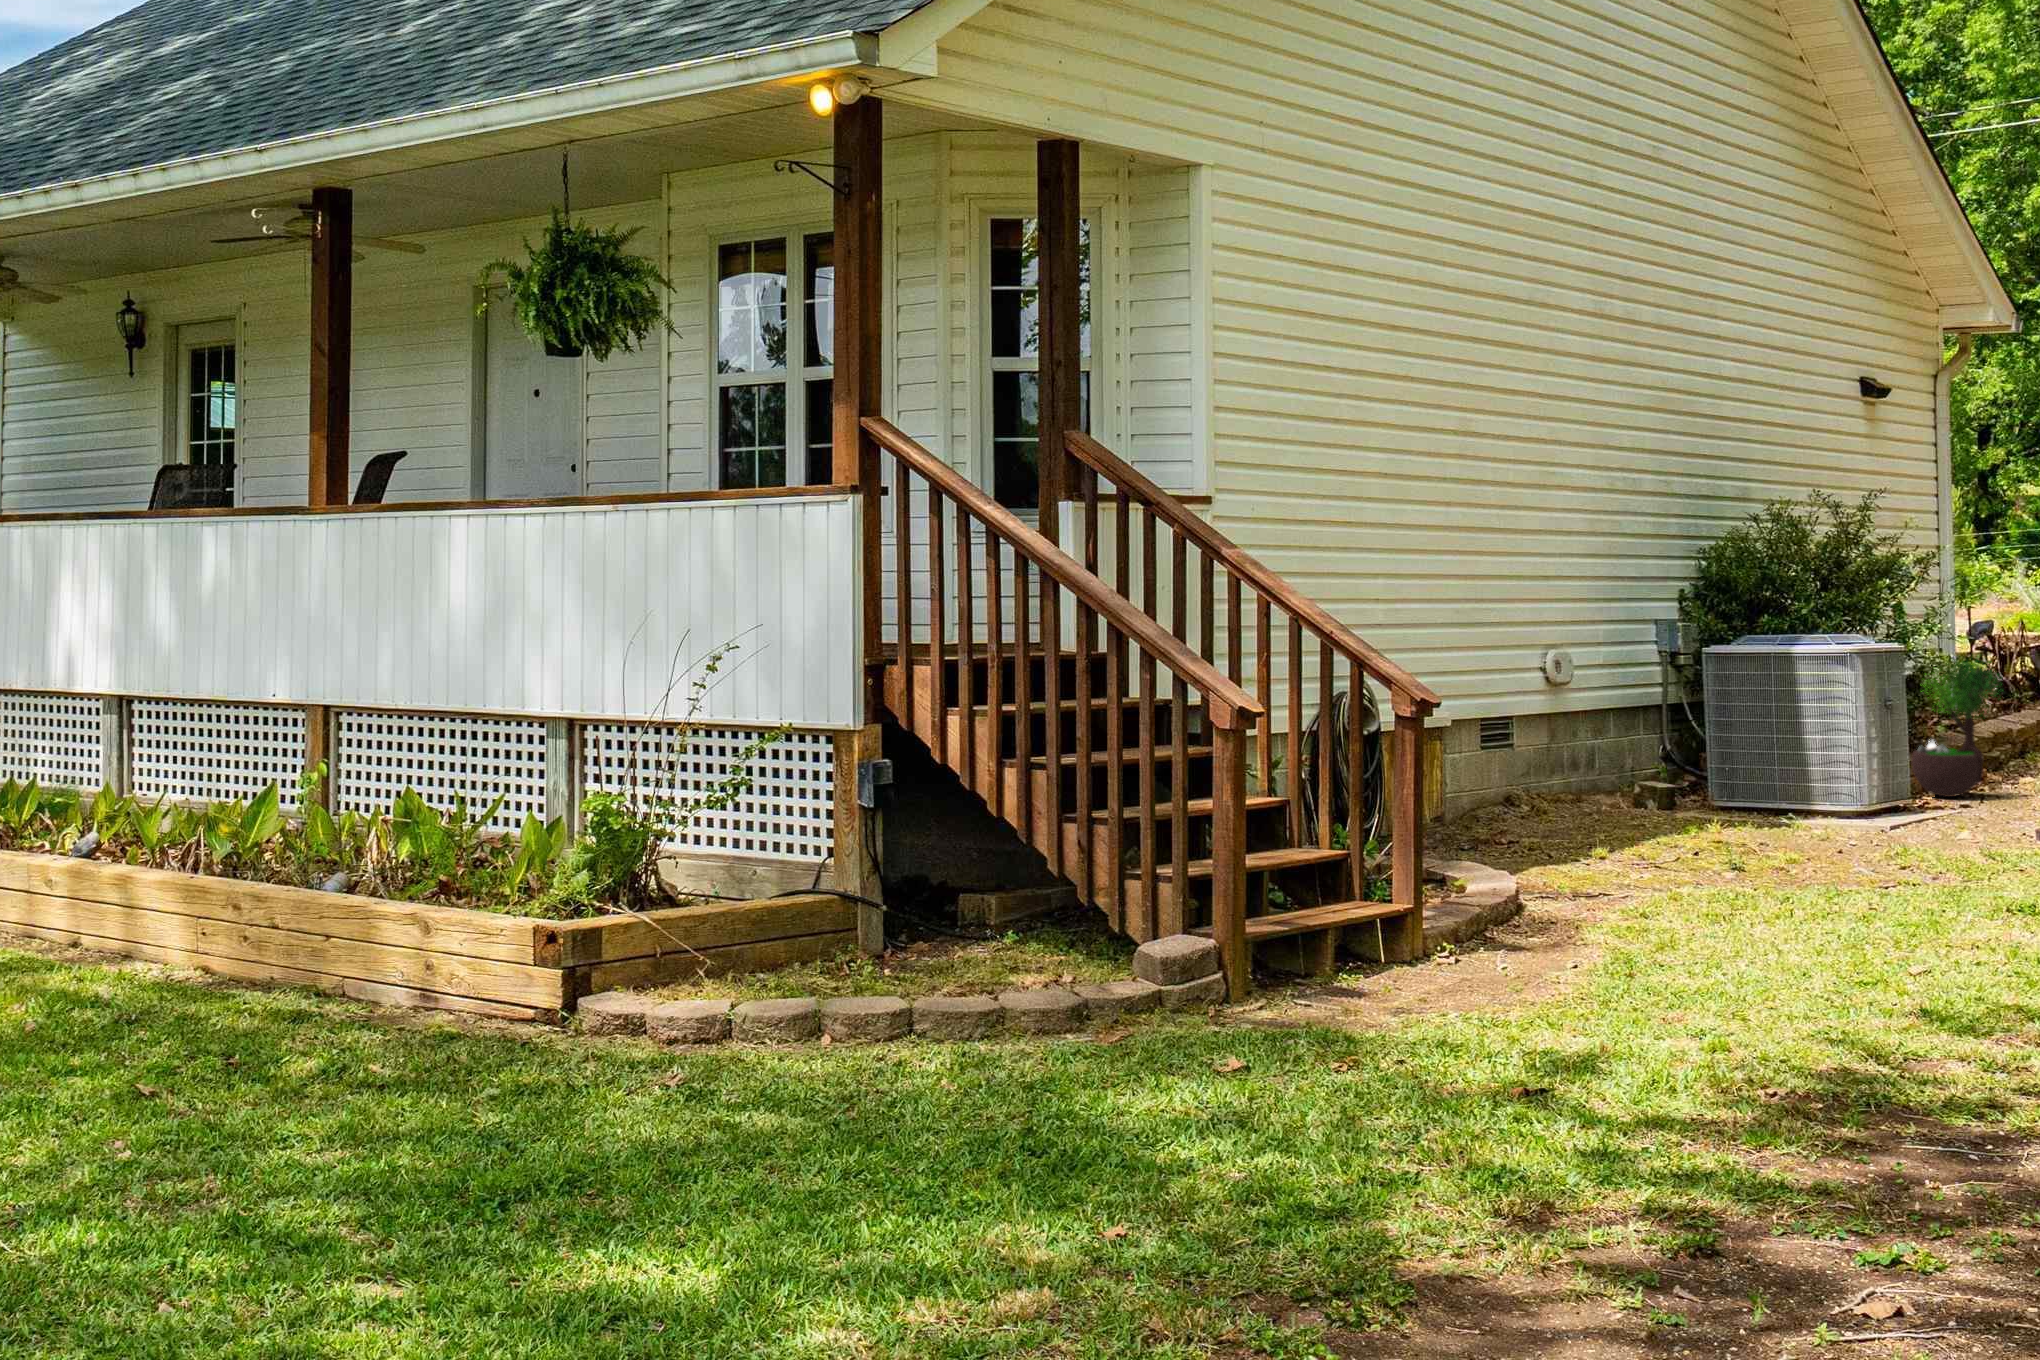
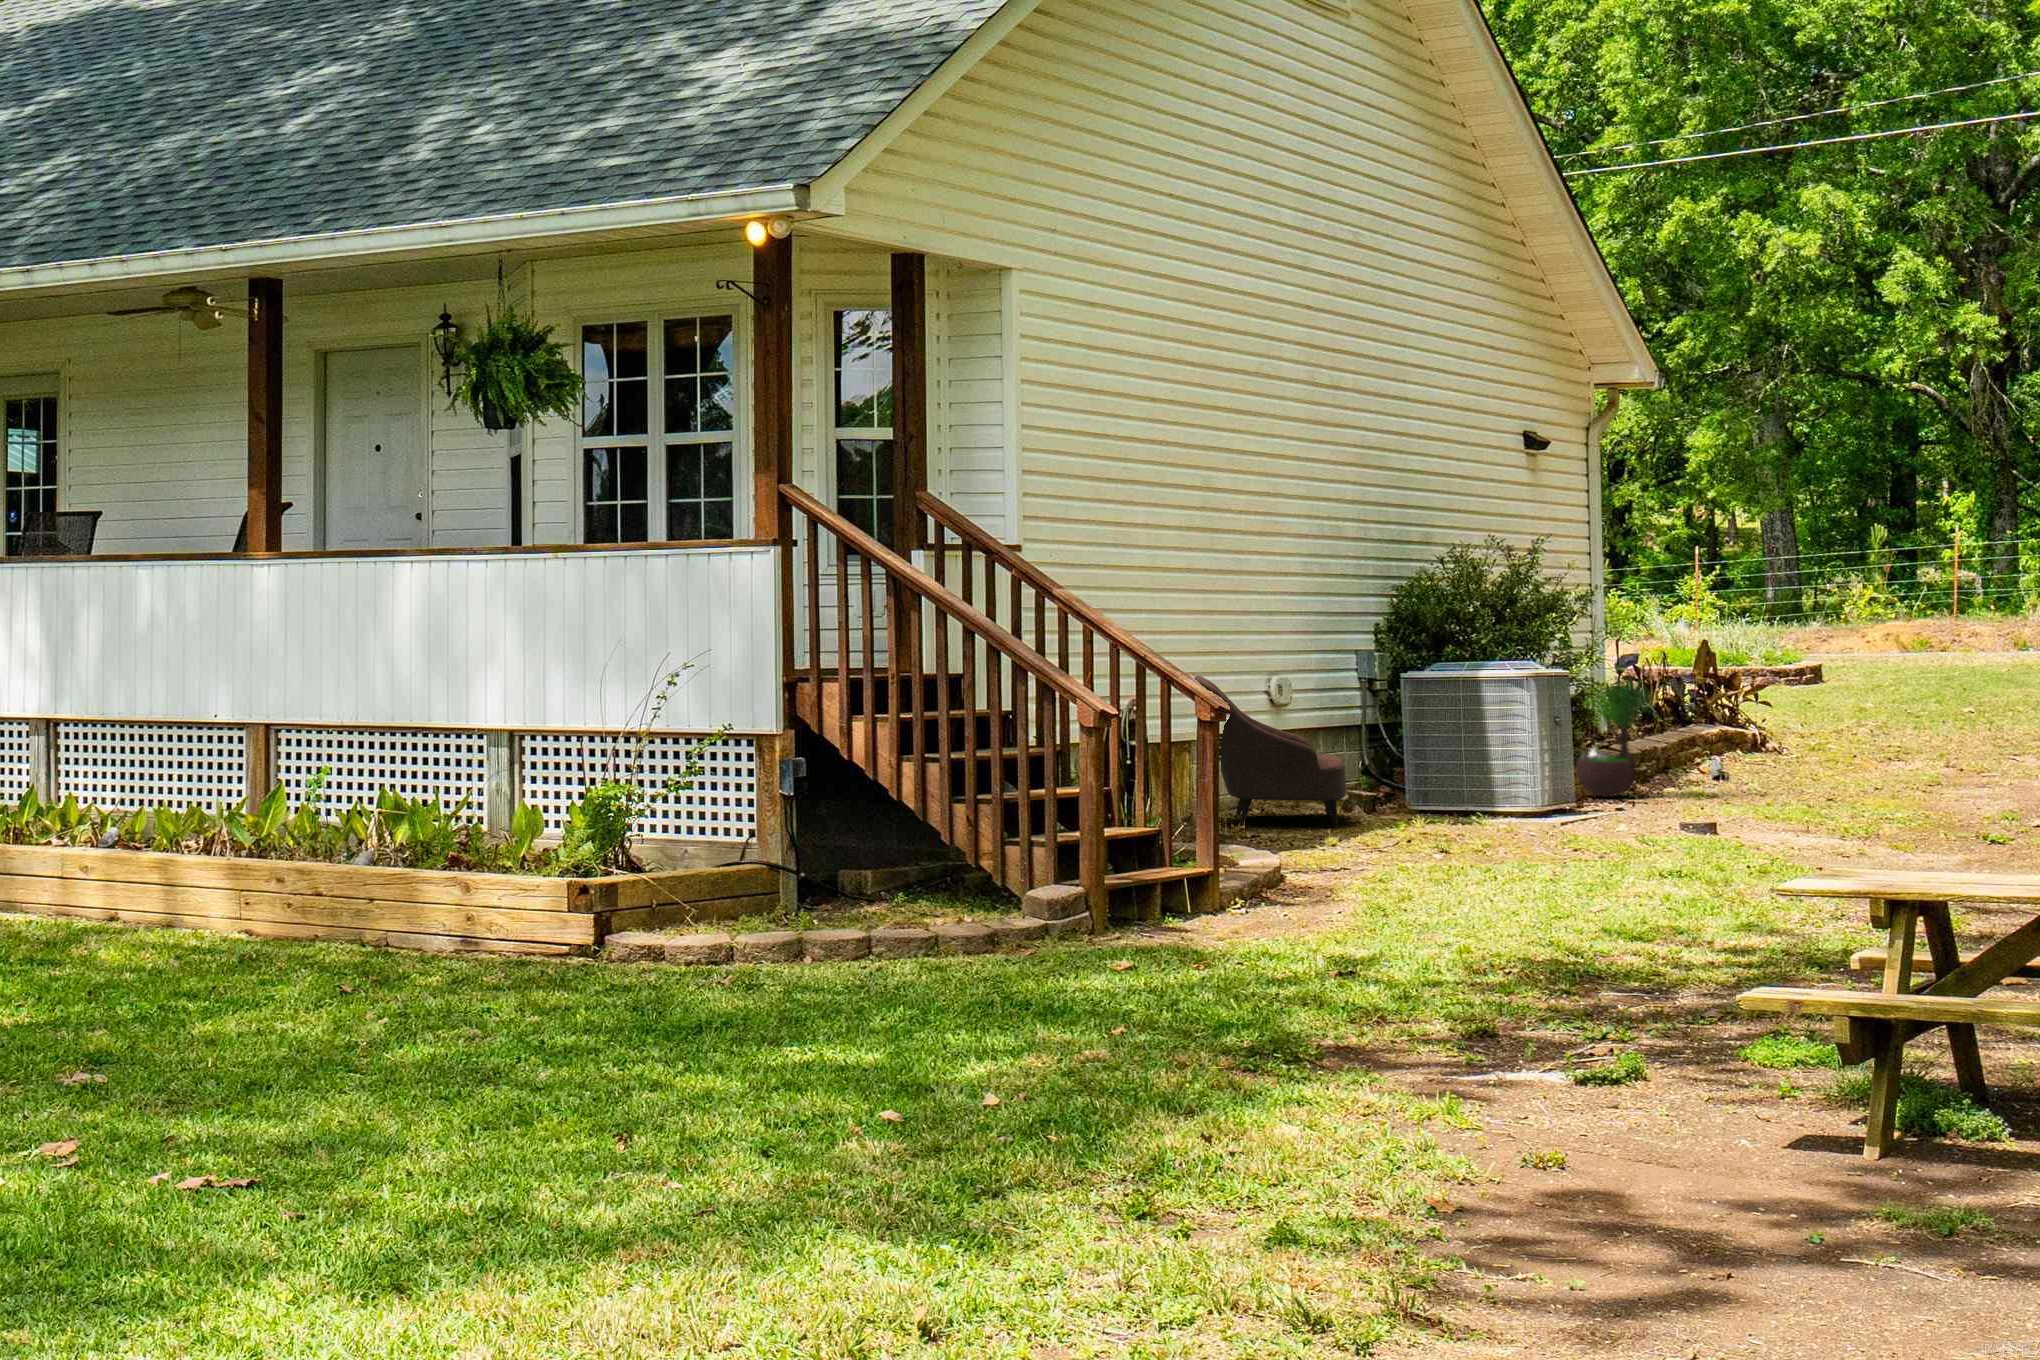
armchair: none [1448,652,1626,834] -> present [1194,676,1346,827]

